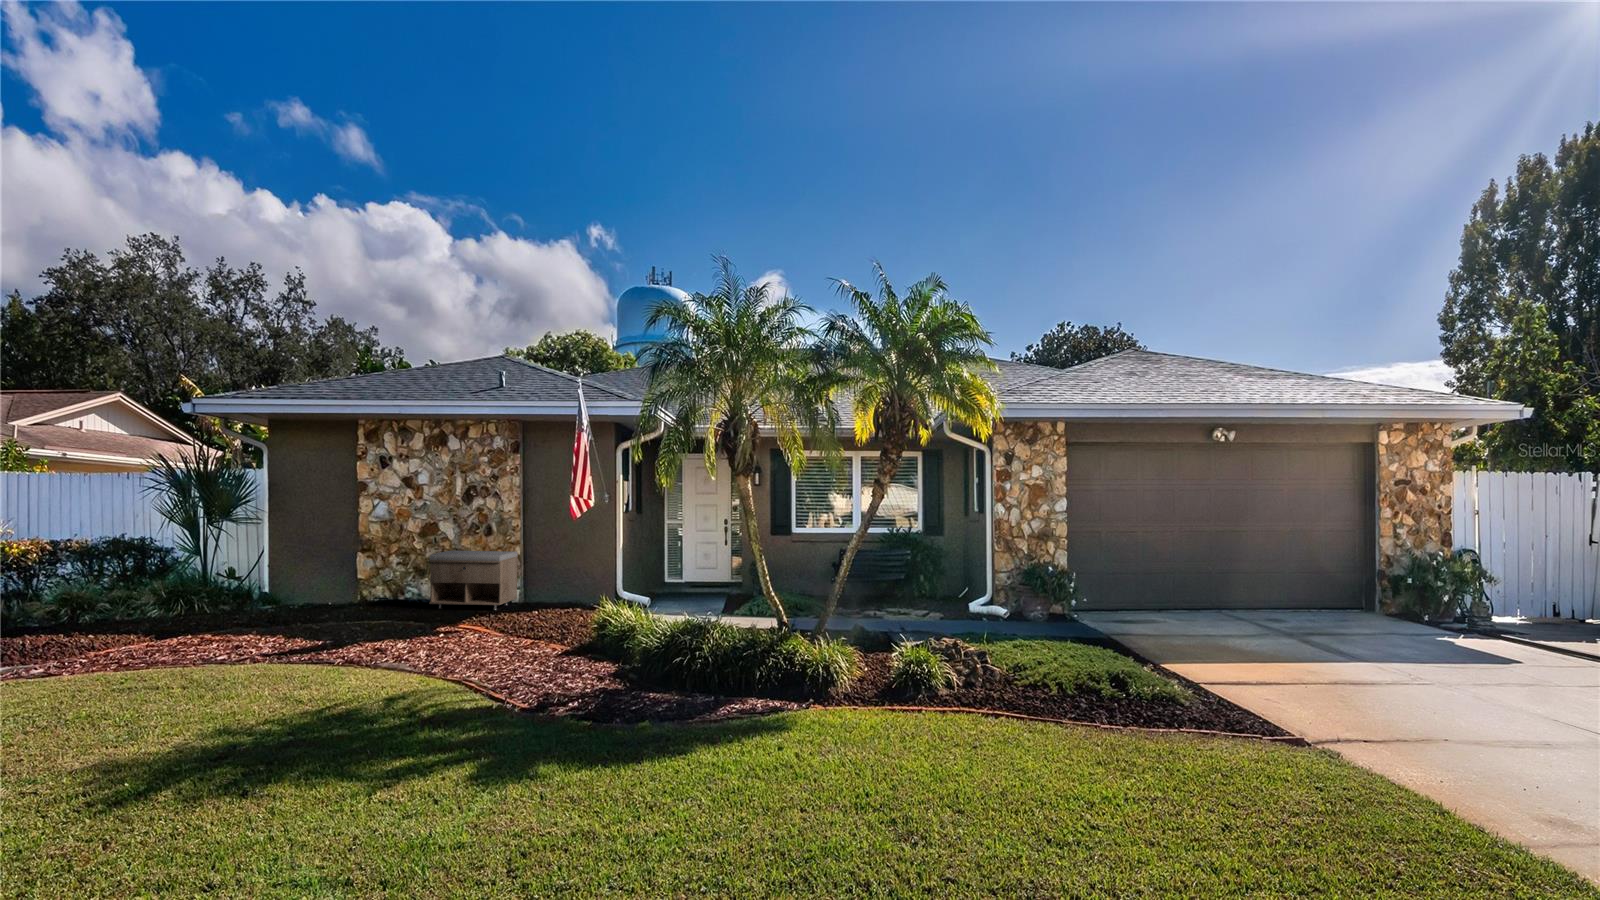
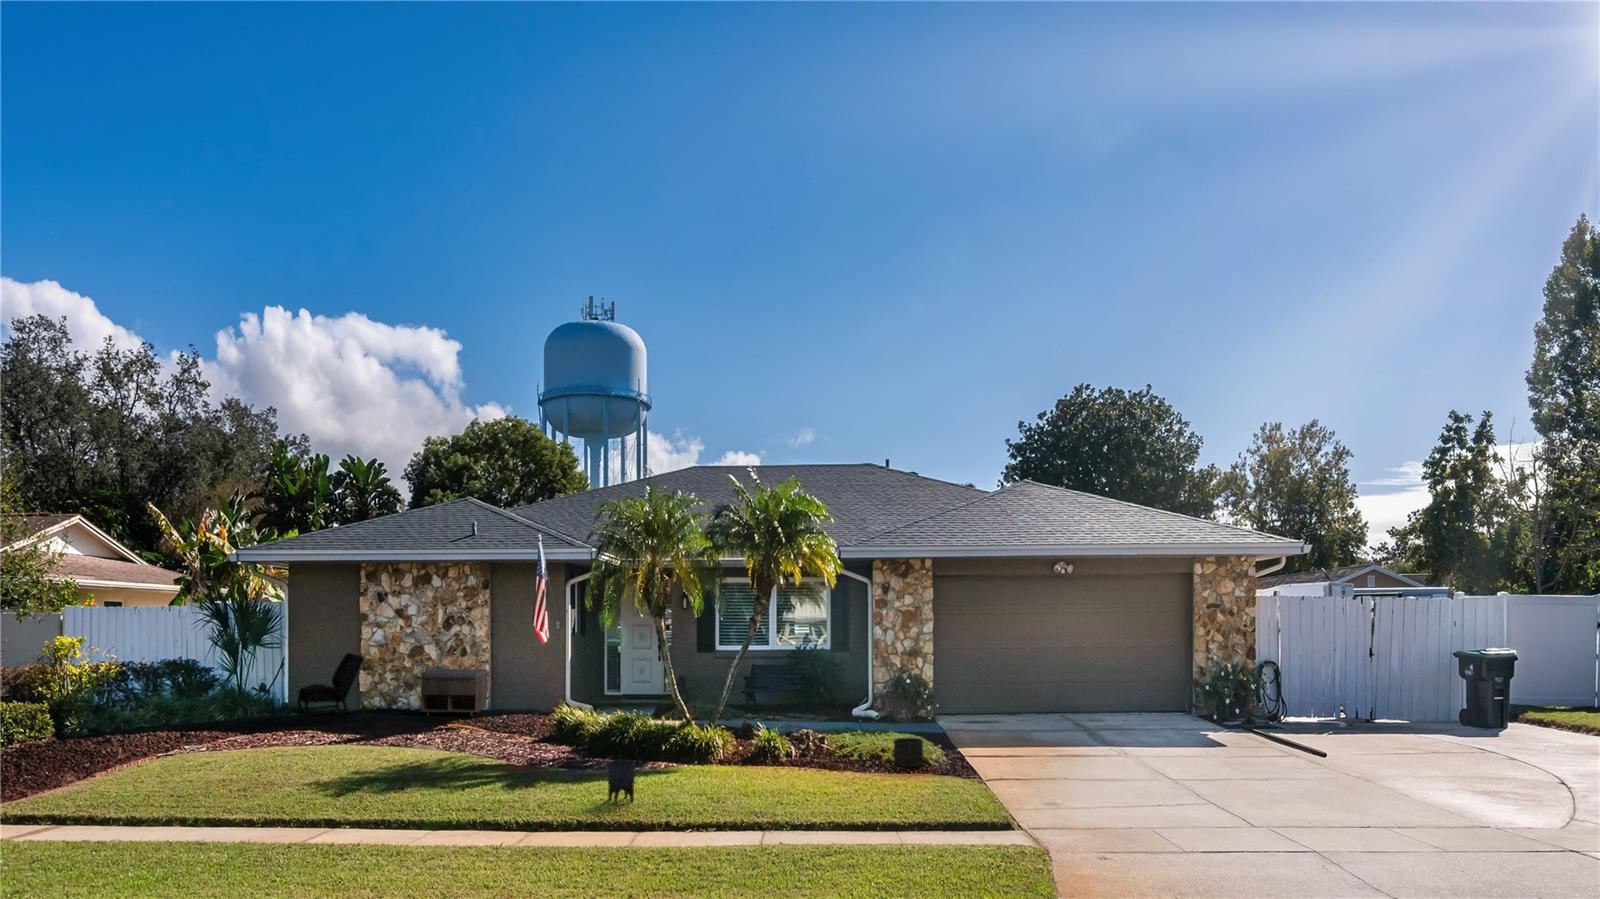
lounge chair: none [277,530,362,610] -> present [297,653,364,717]
wooden bucket: none [1141,661,1199,713] -> present [893,738,924,767]
planter: none [696,737,754,843] -> present [608,760,635,804]

